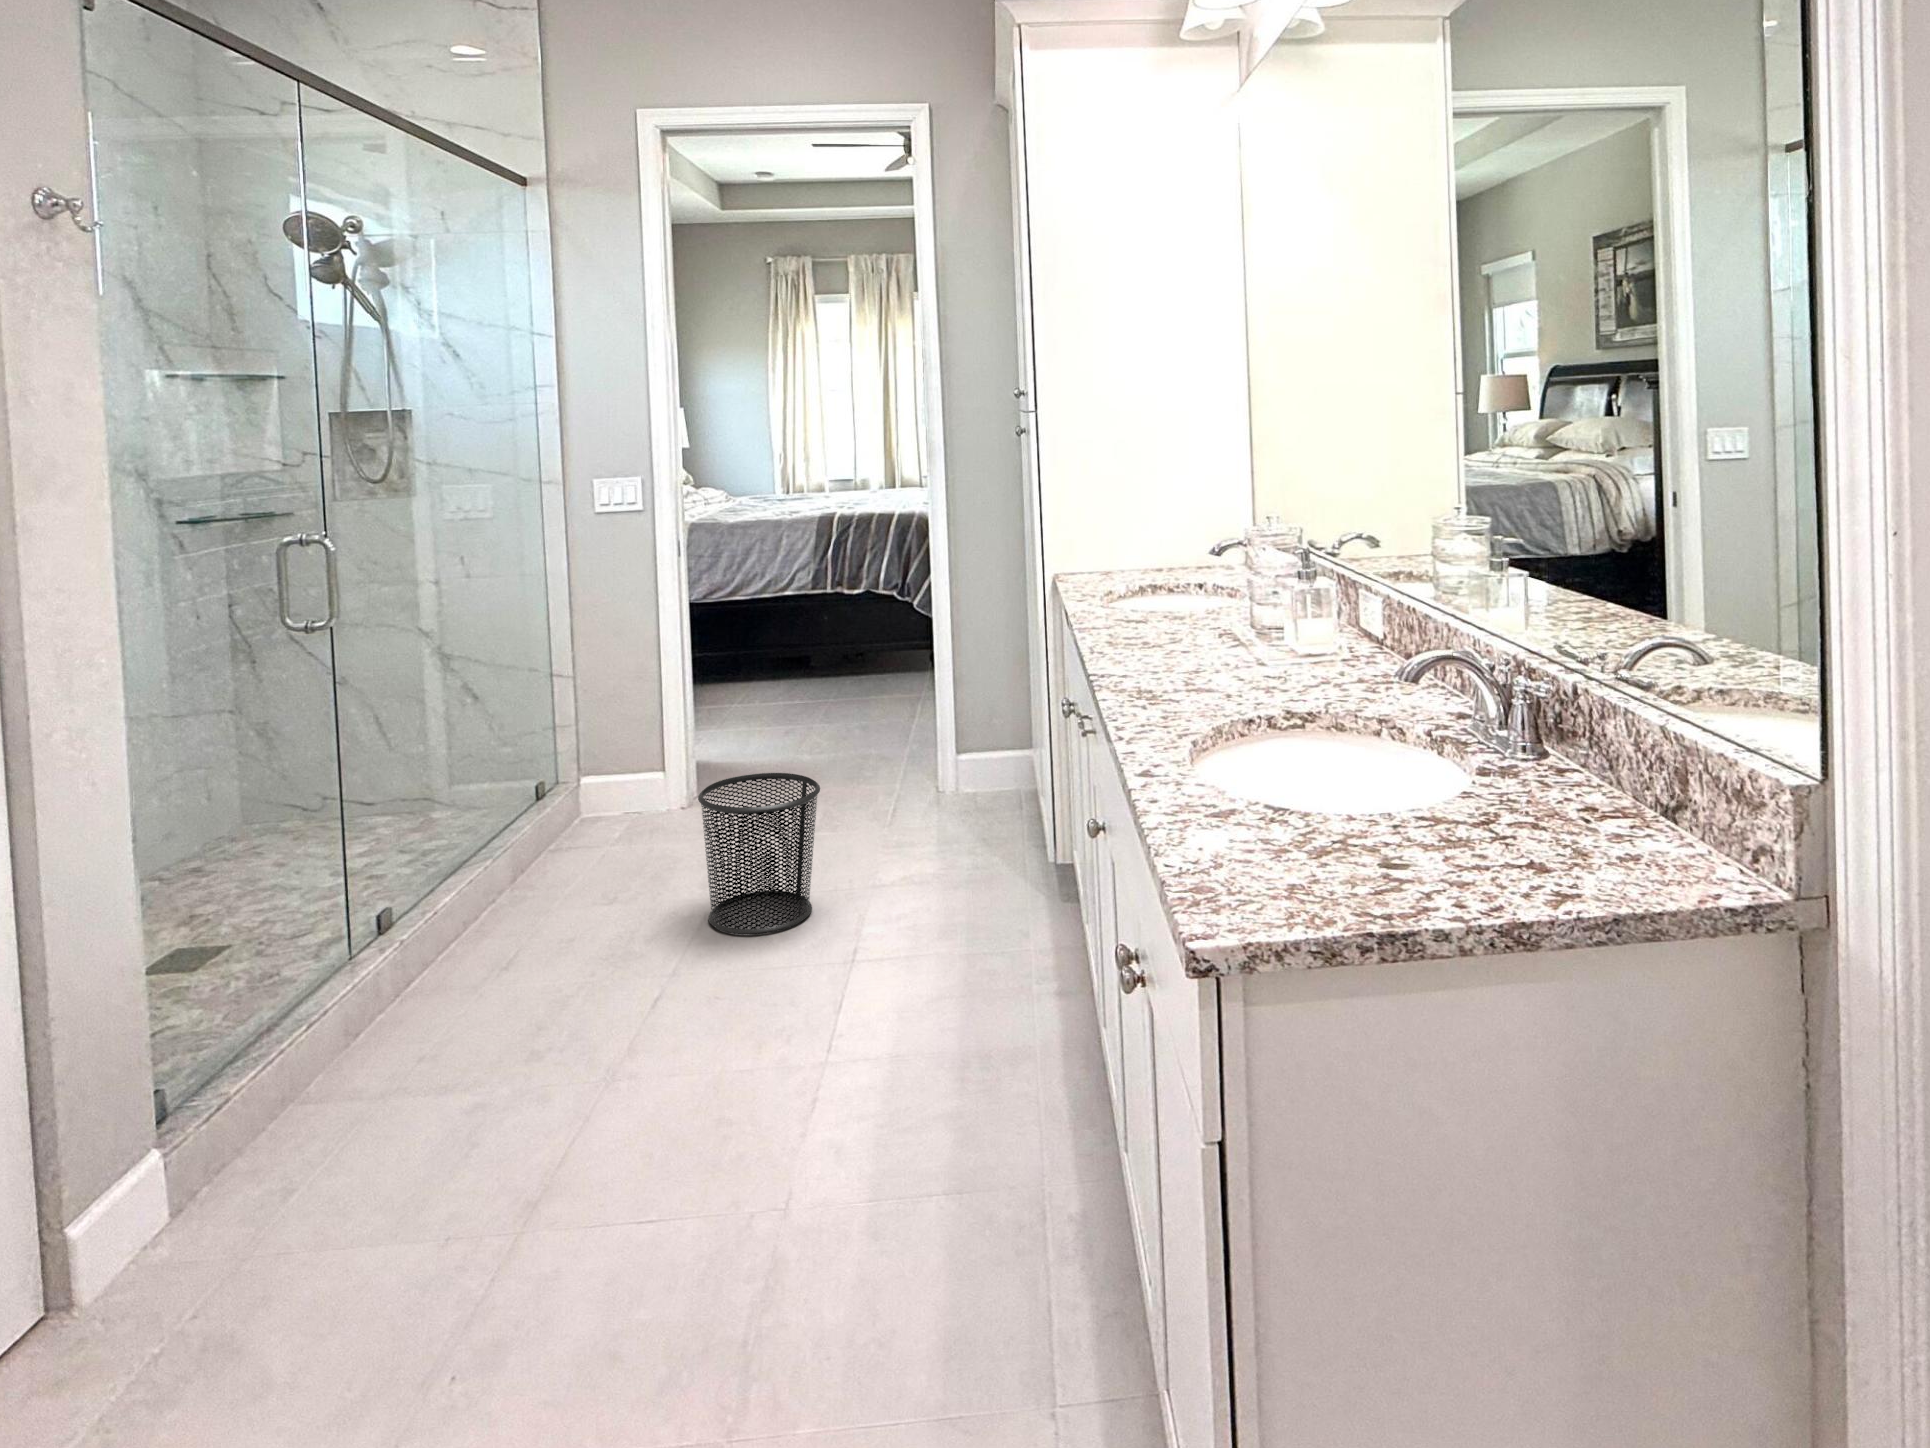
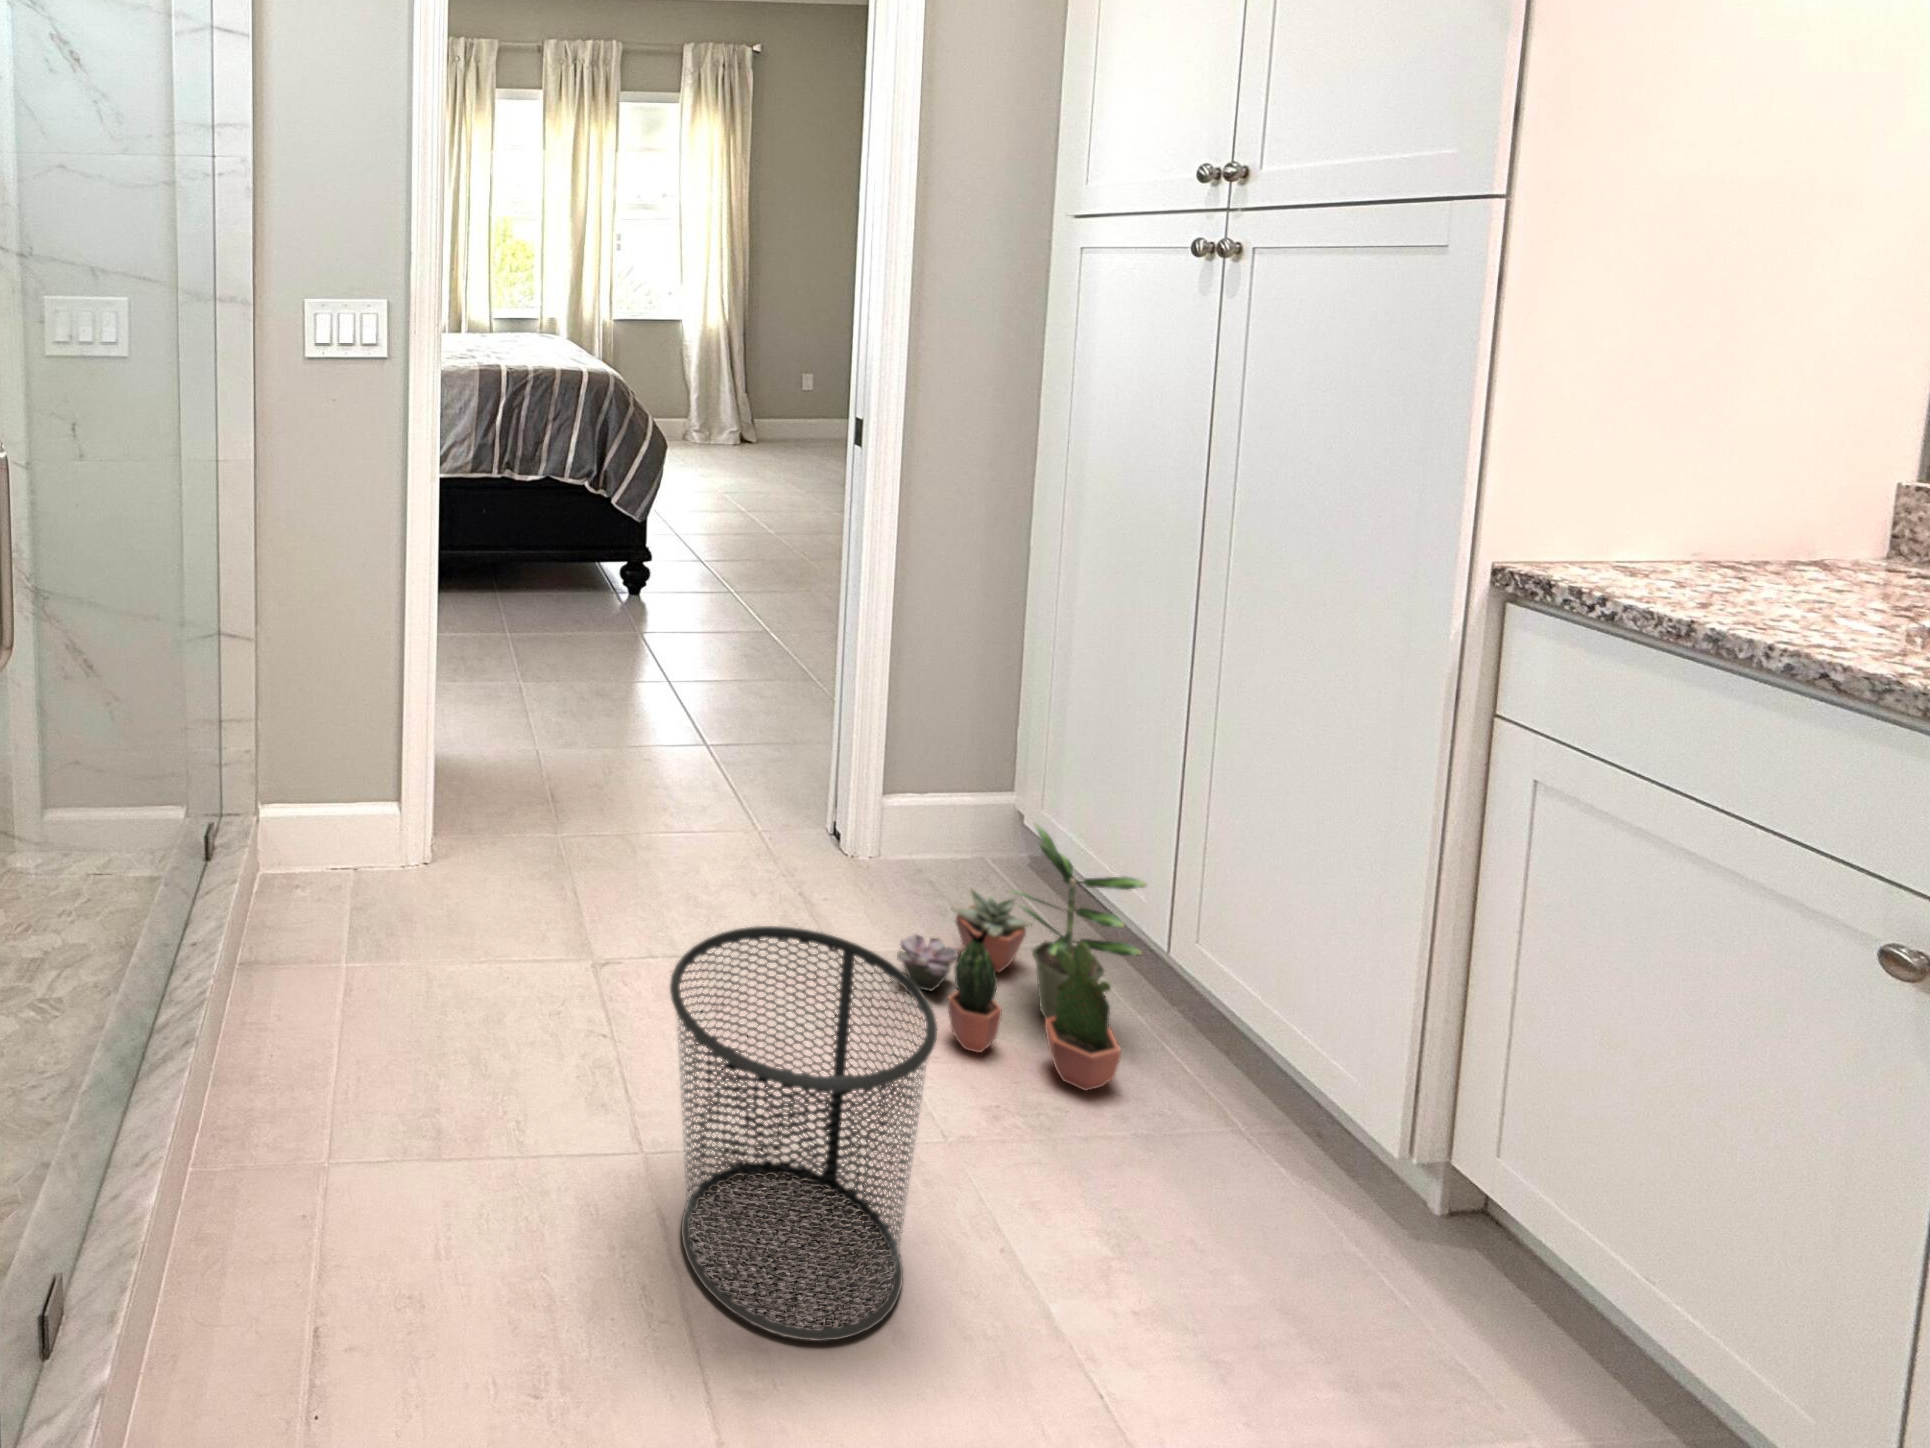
potted plant: none [905,748,1013,871] -> present [897,824,1146,1091]

